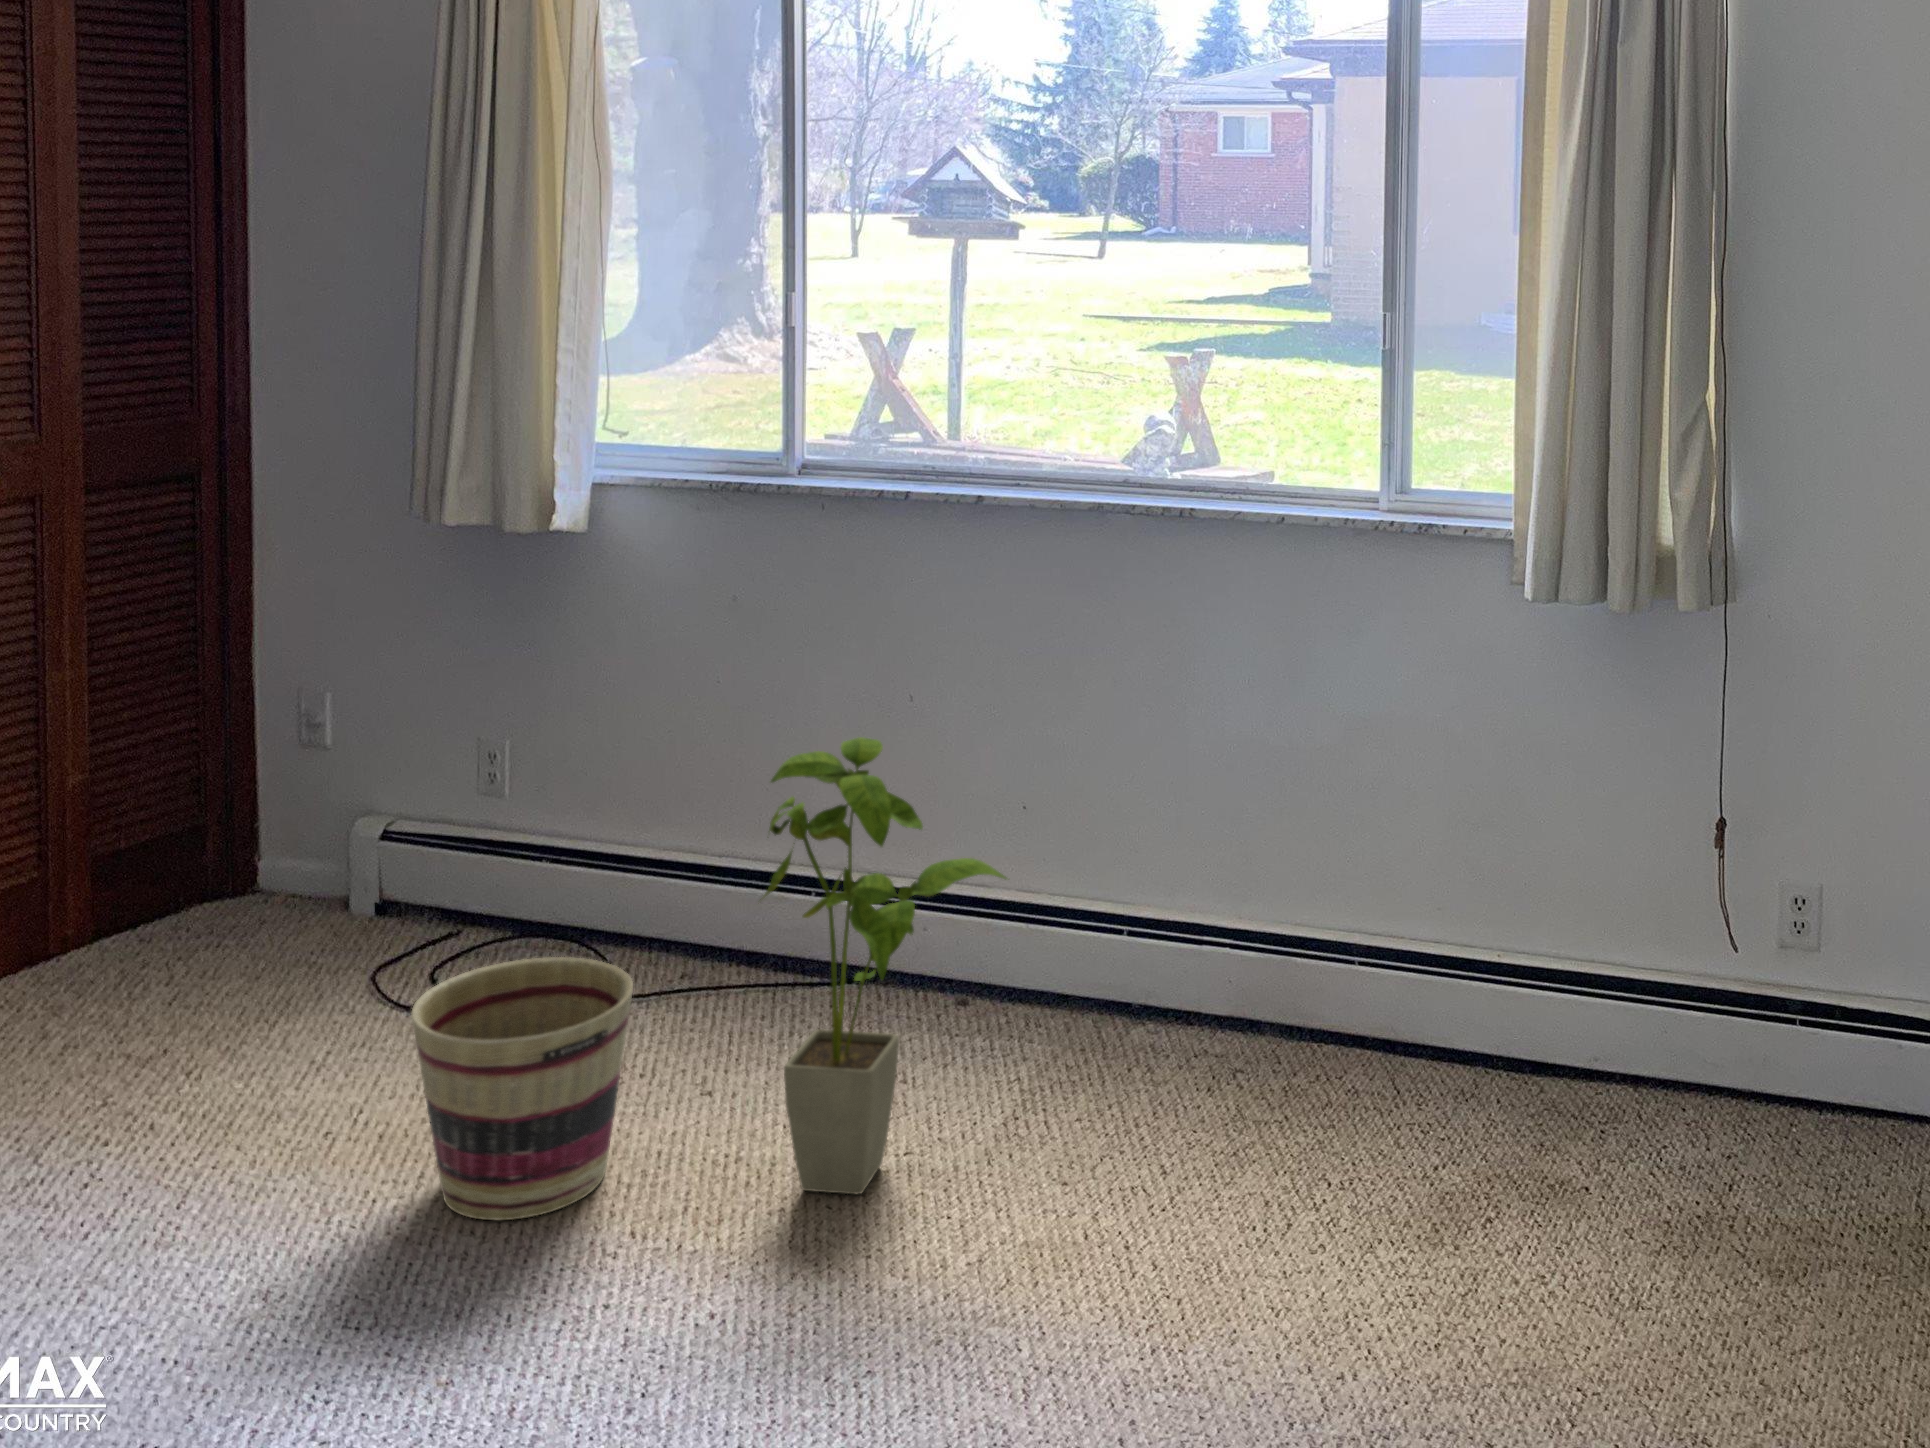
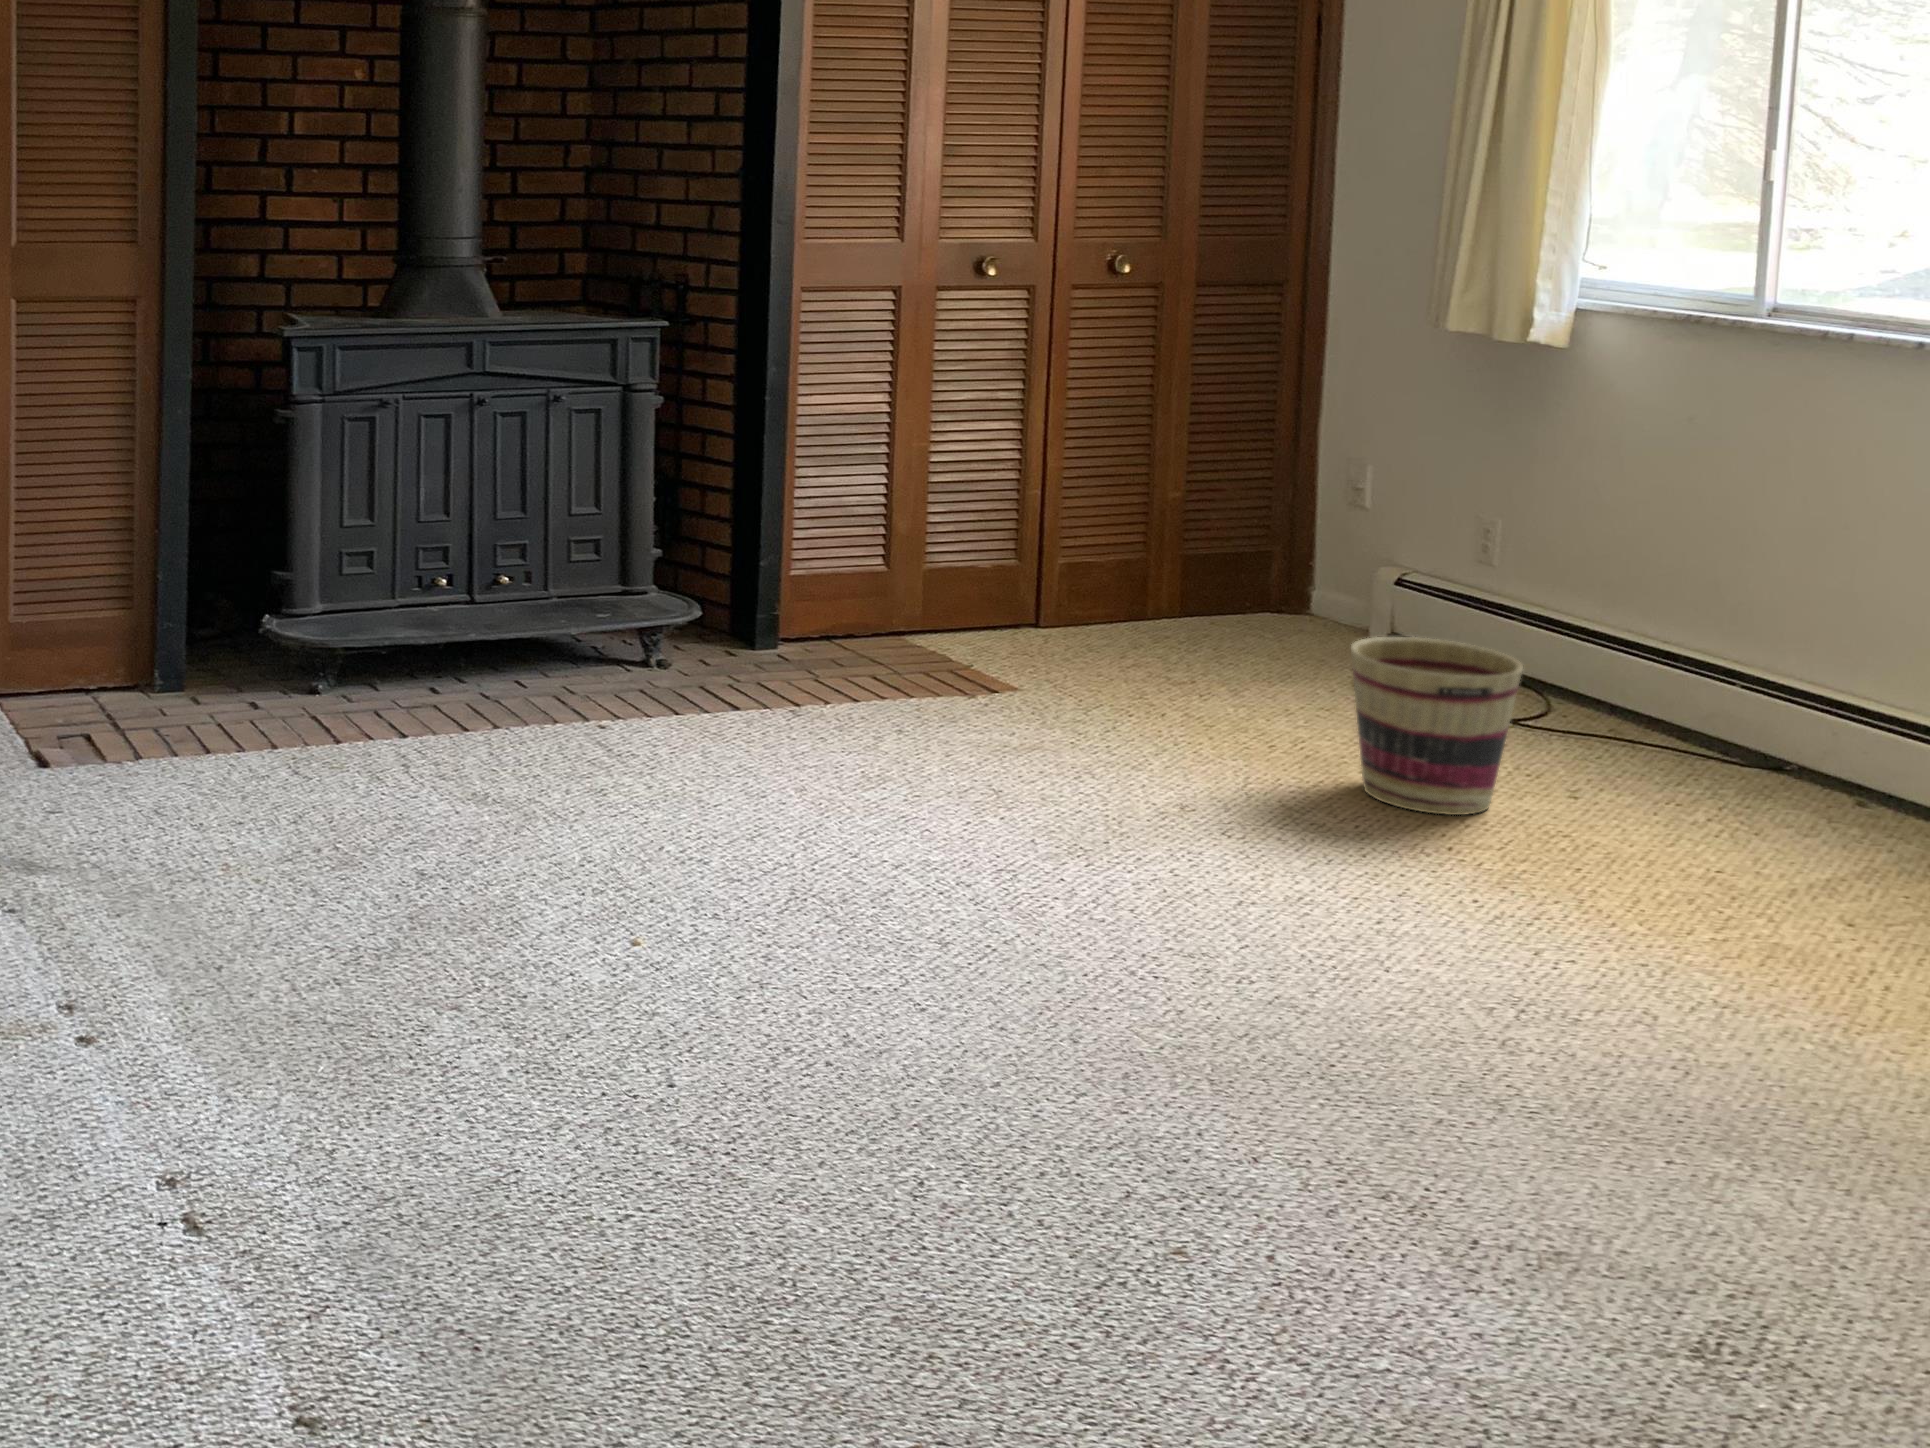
house plant: present [764,737,1006,1194] -> none [1623,495,1865,874]

